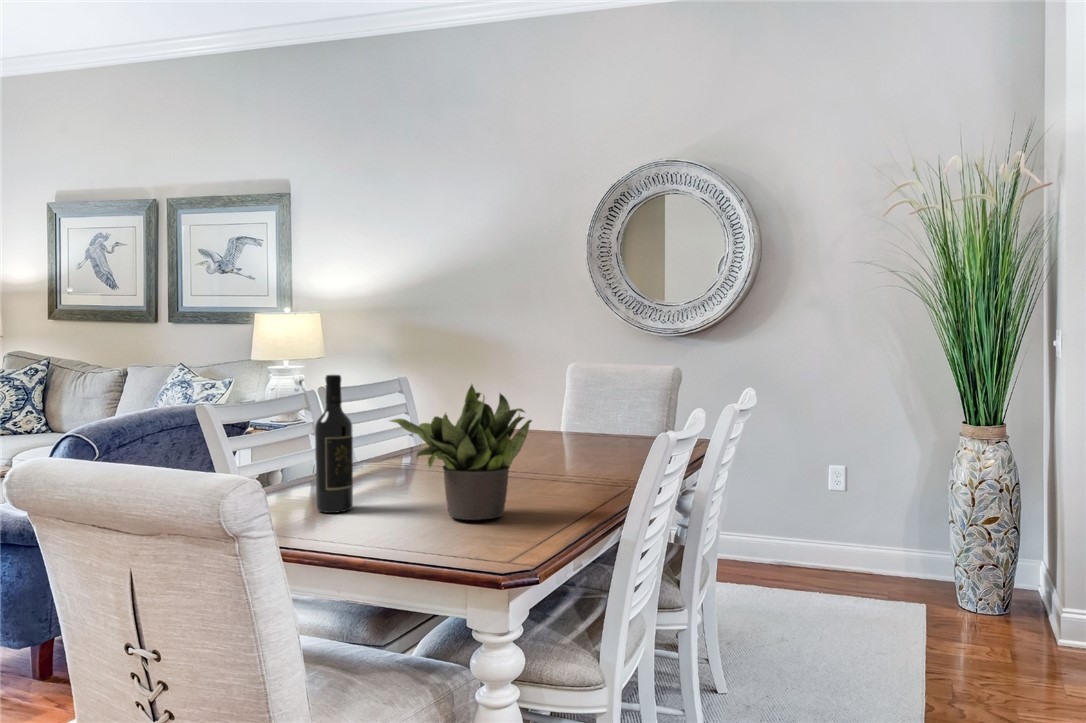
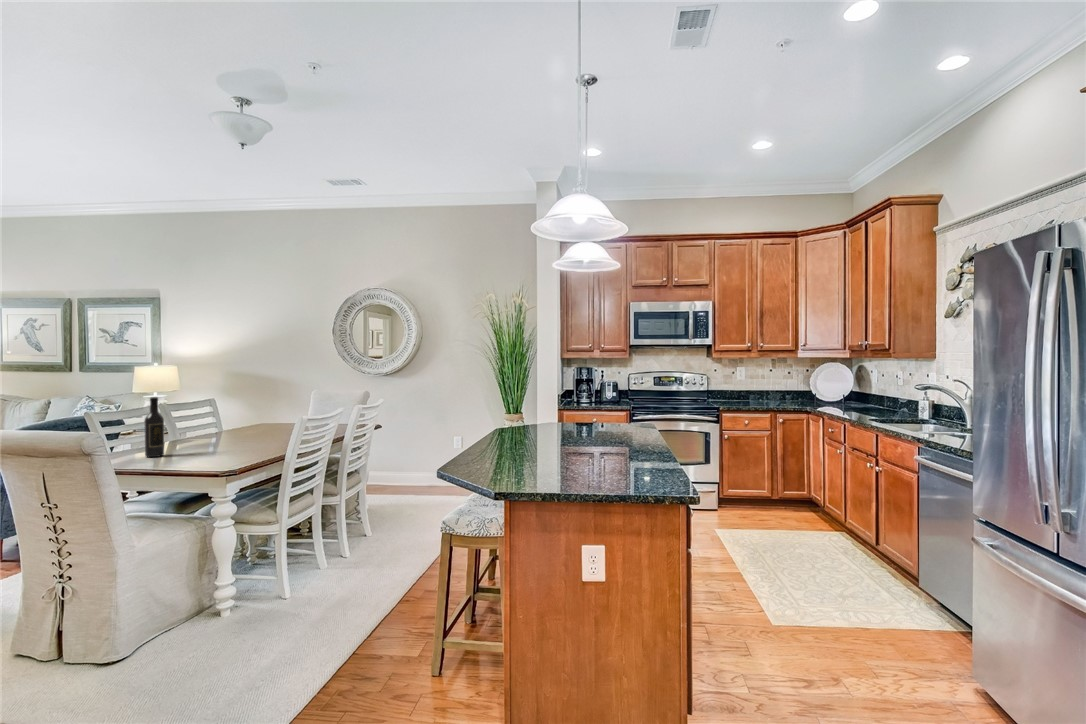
potted plant: present [390,385,532,520] -> none [178,398,247,455]

